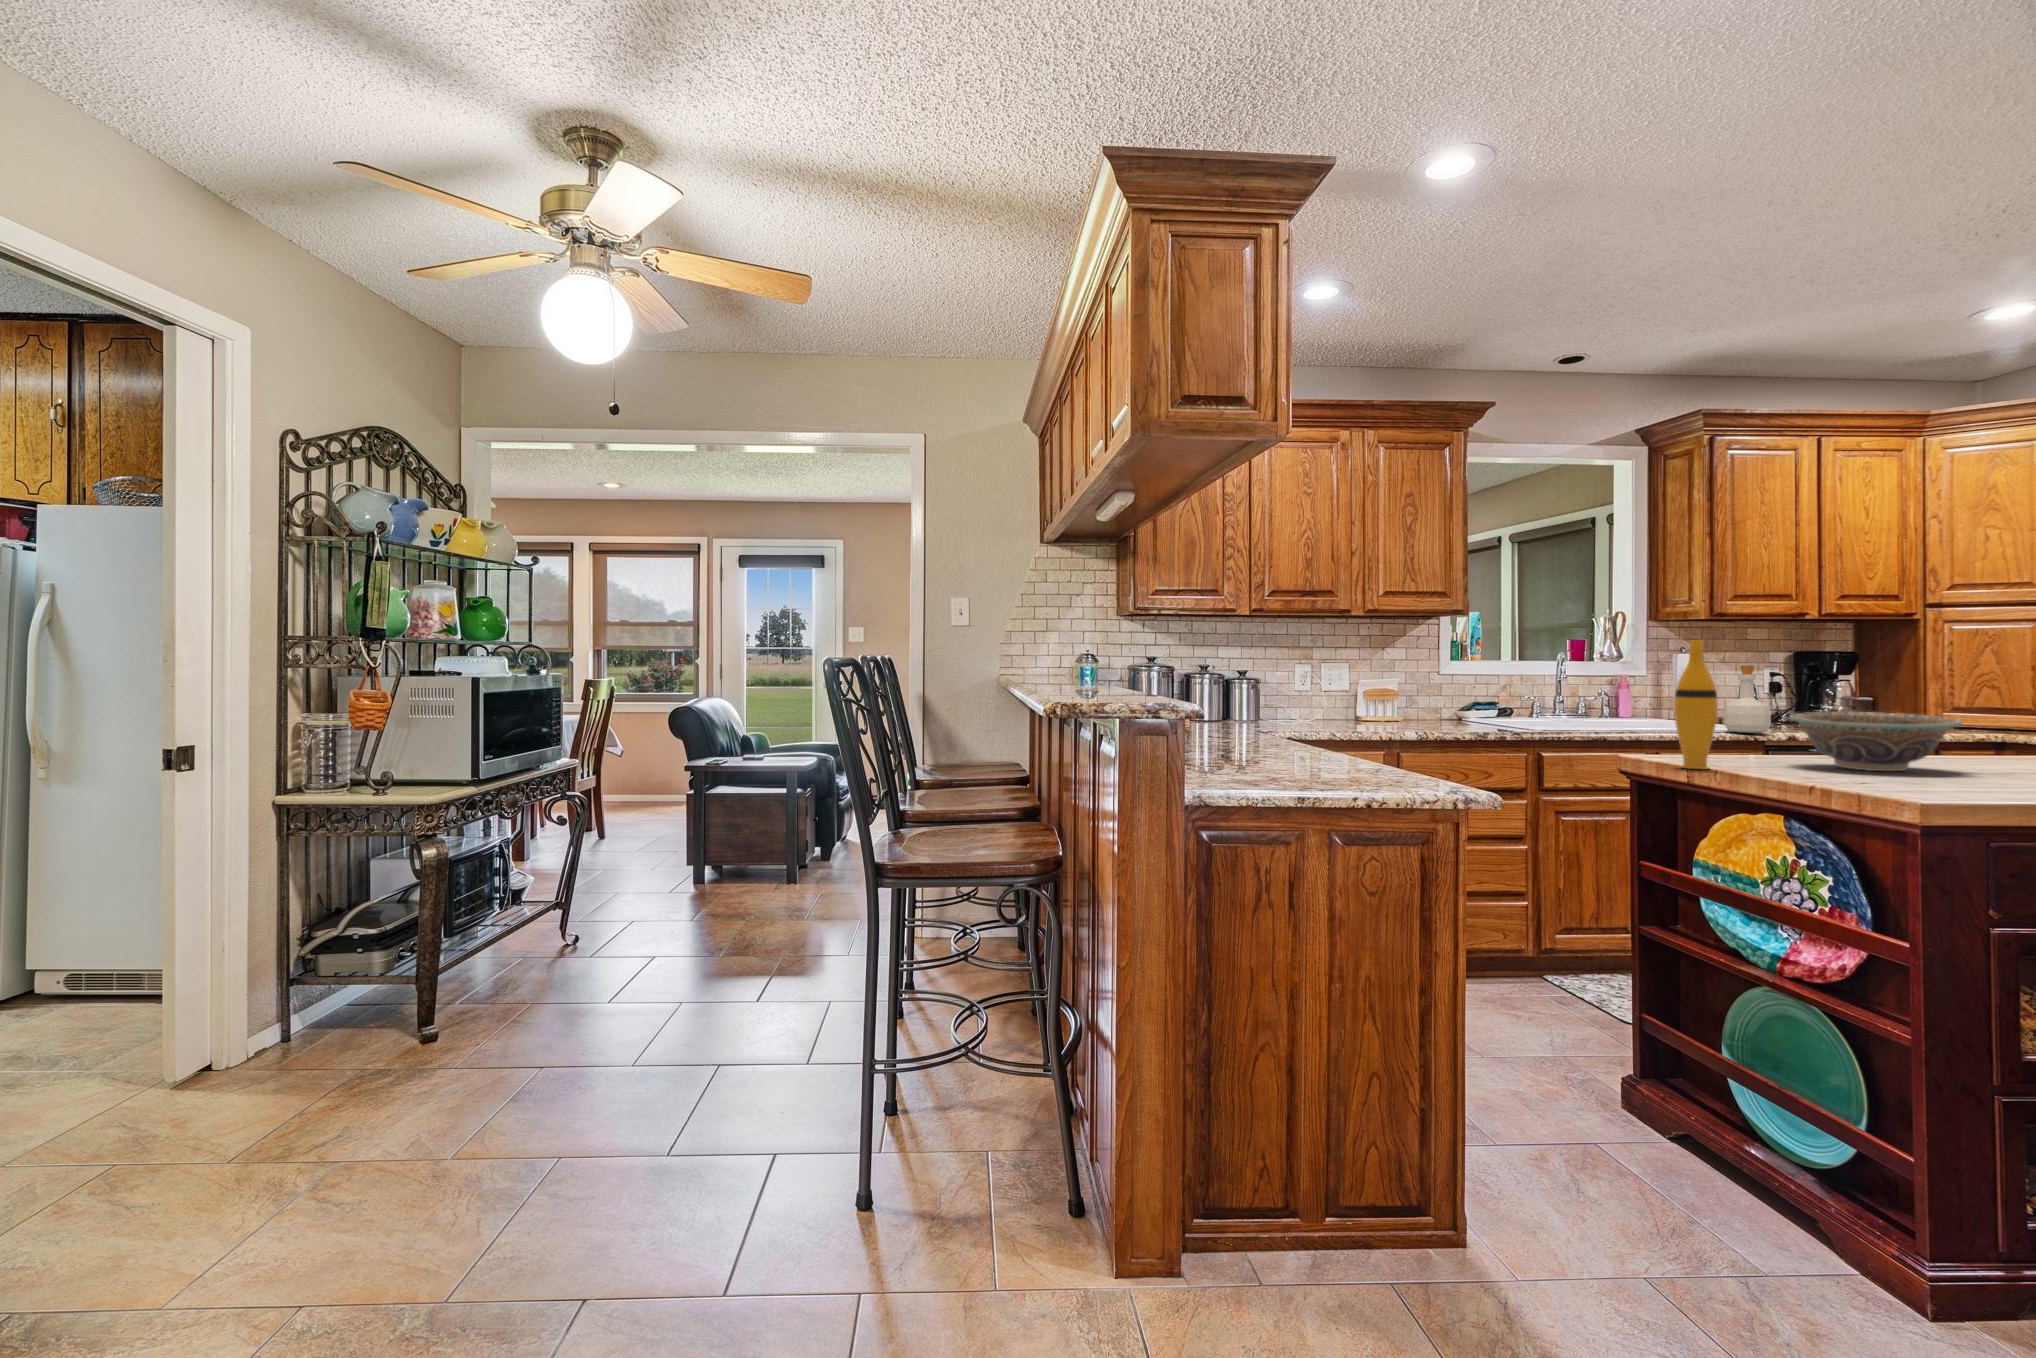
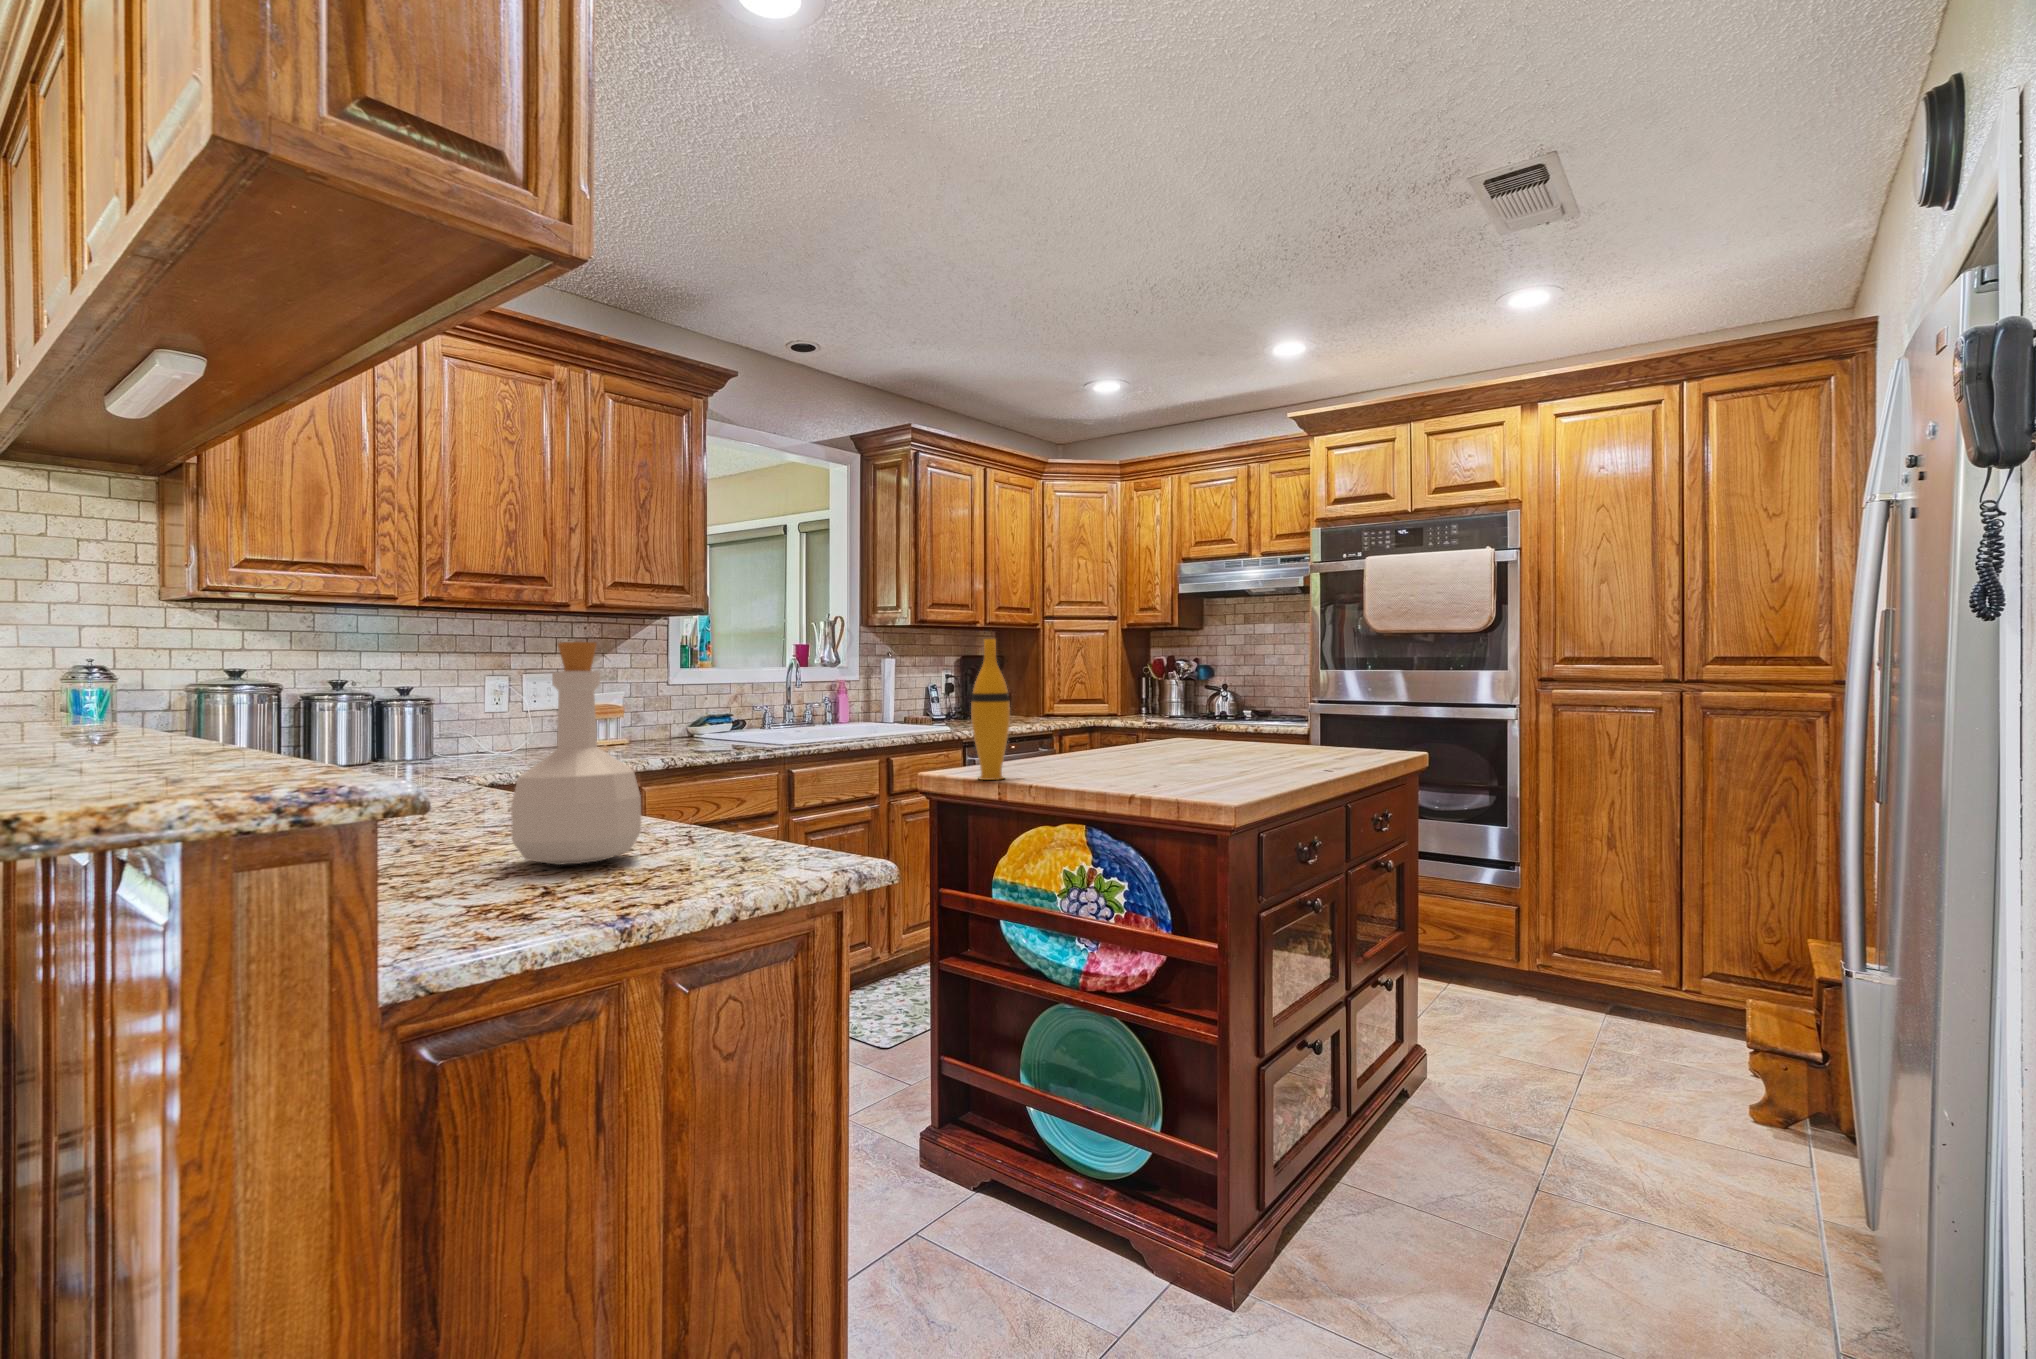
bottle: present [1724,665,1771,733] -> present [511,642,641,865]
decorative bowl: present [1789,712,1962,771] -> none [1051,710,1176,766]

